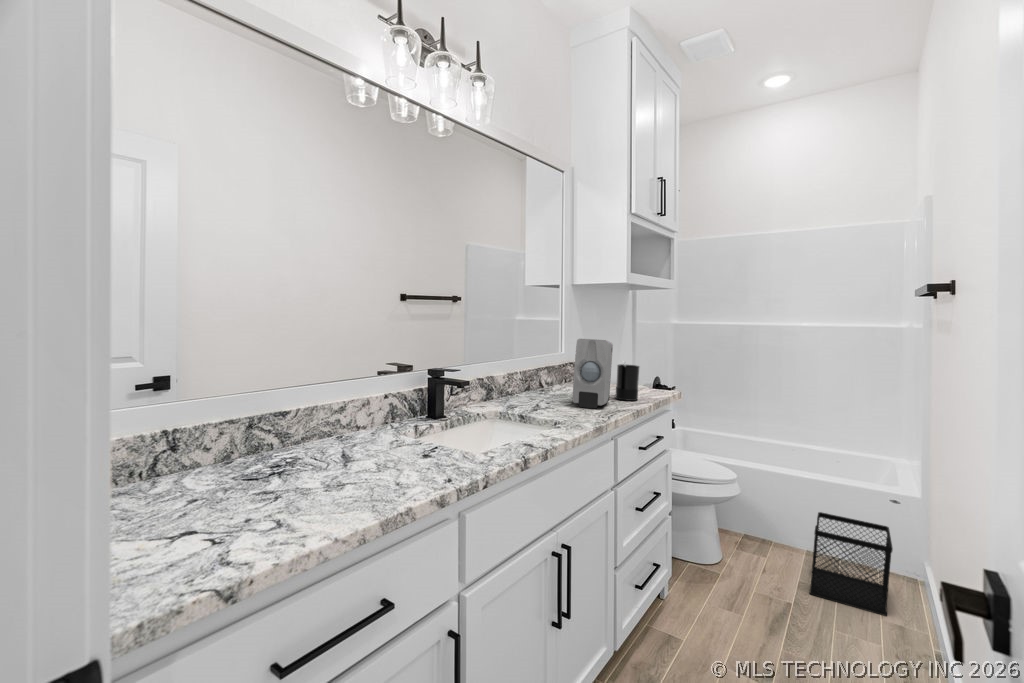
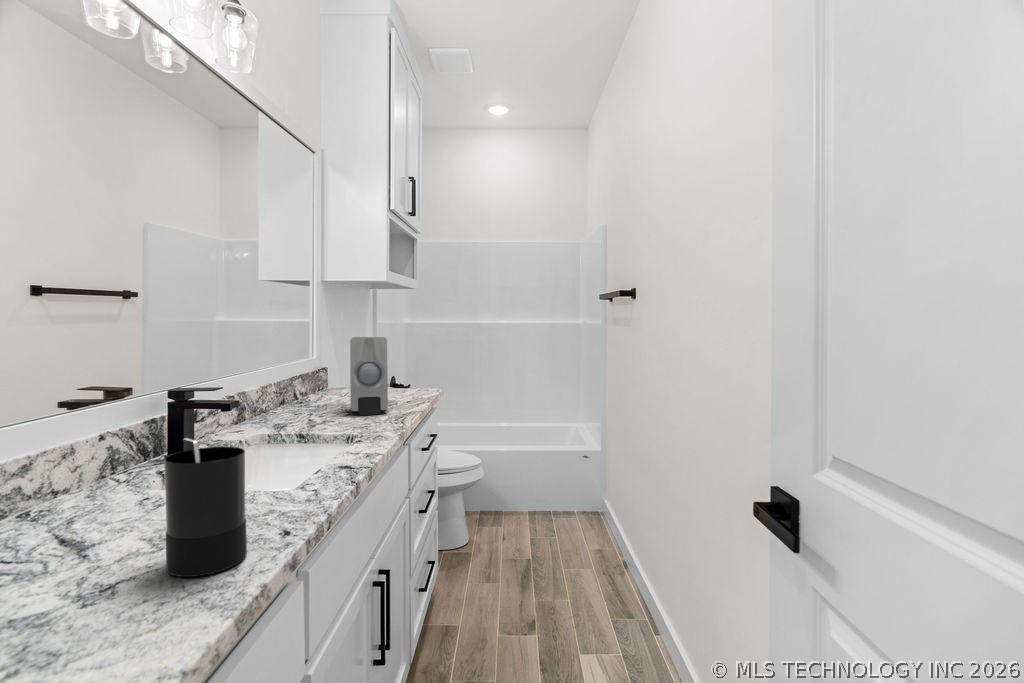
candle: present [615,363,639,401] -> present [164,438,247,577]
wastebasket: present [810,512,893,616] -> none [554,480,616,554]

